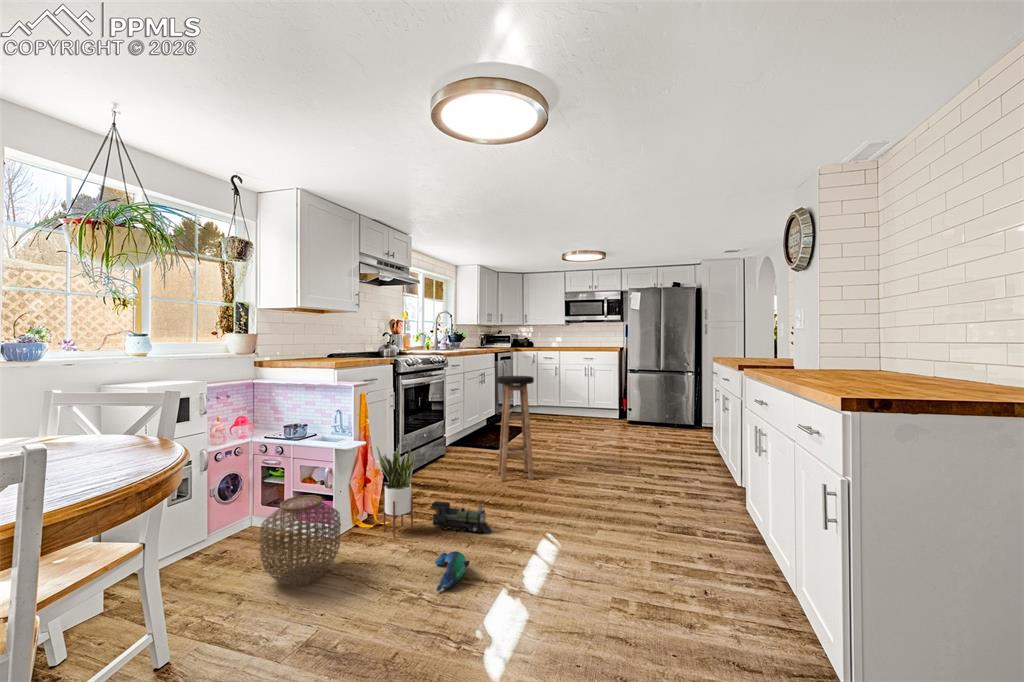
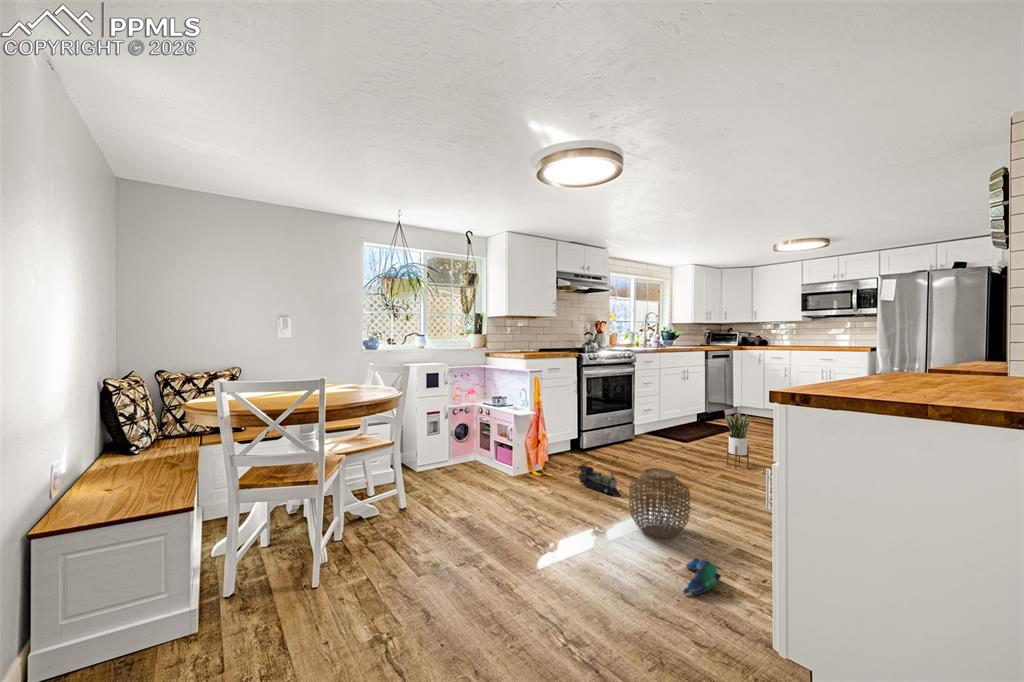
bar stool: present [497,376,534,481] -> none [664,373,700,470]
potted plant: present [377,444,415,537] -> present [724,410,751,469]
woven basket: present [260,495,340,586] -> present [629,468,690,539]
plush toy: present [435,551,470,591] -> present [683,559,721,594]

